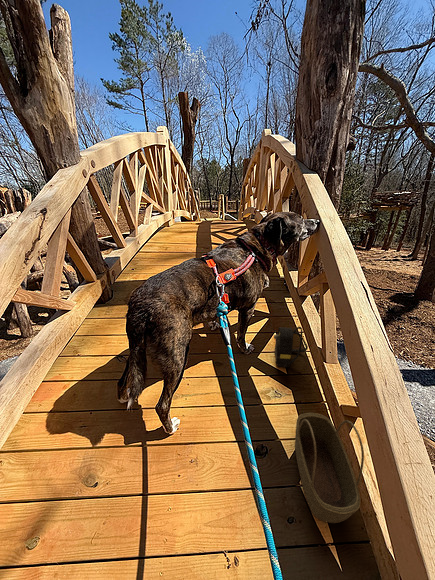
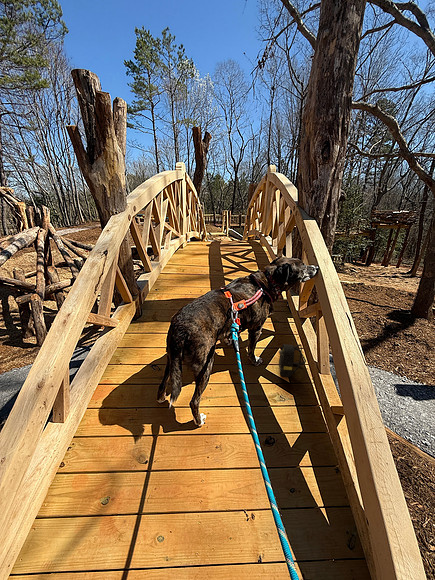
basket: present [295,413,364,523] -> none [296,412,346,493]

